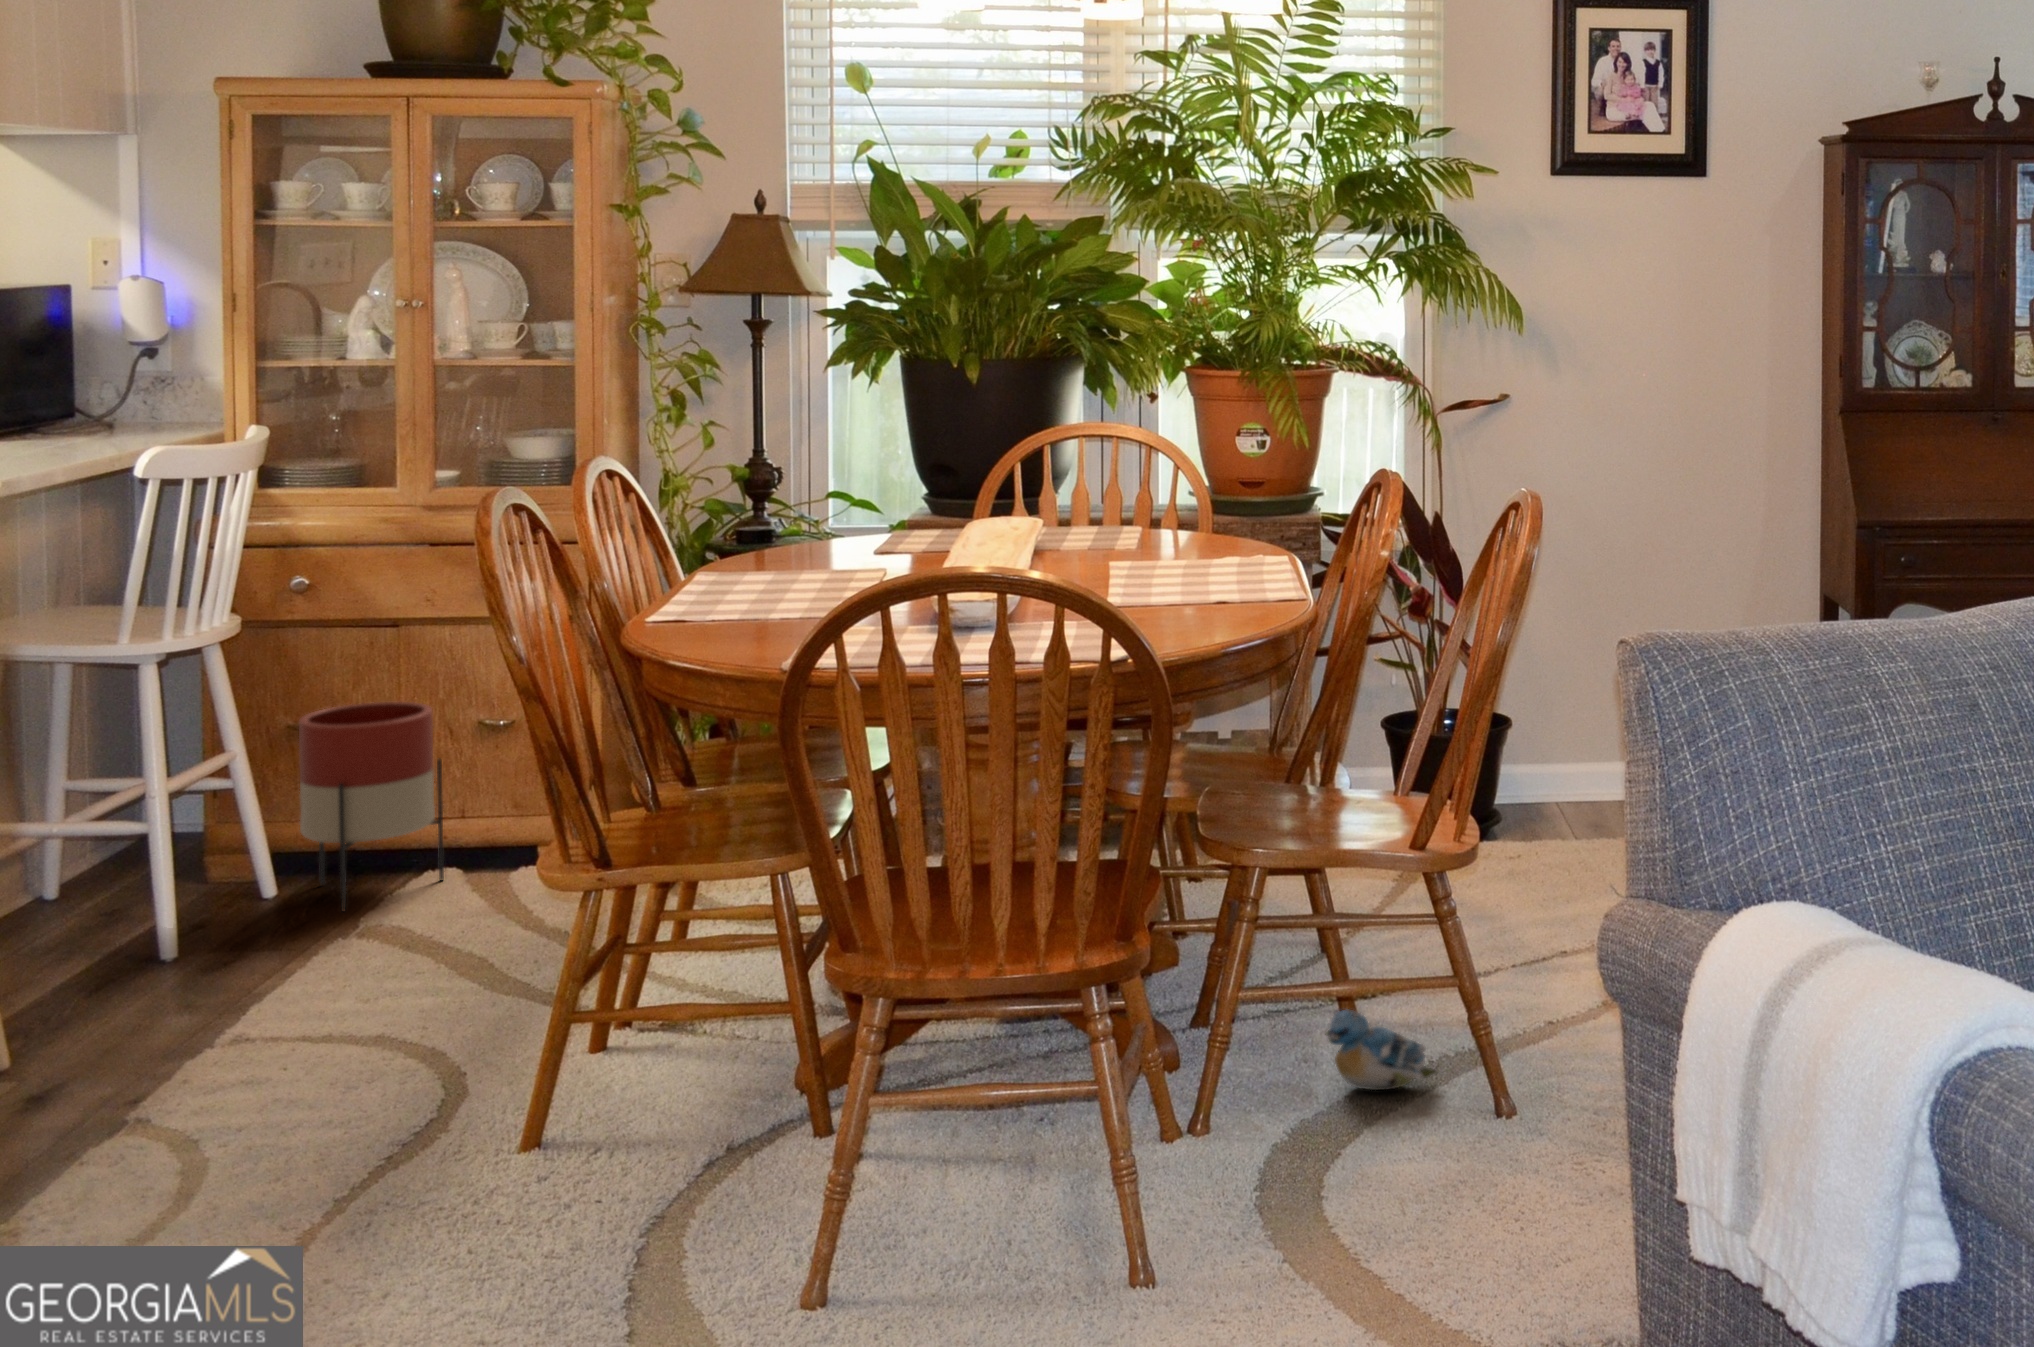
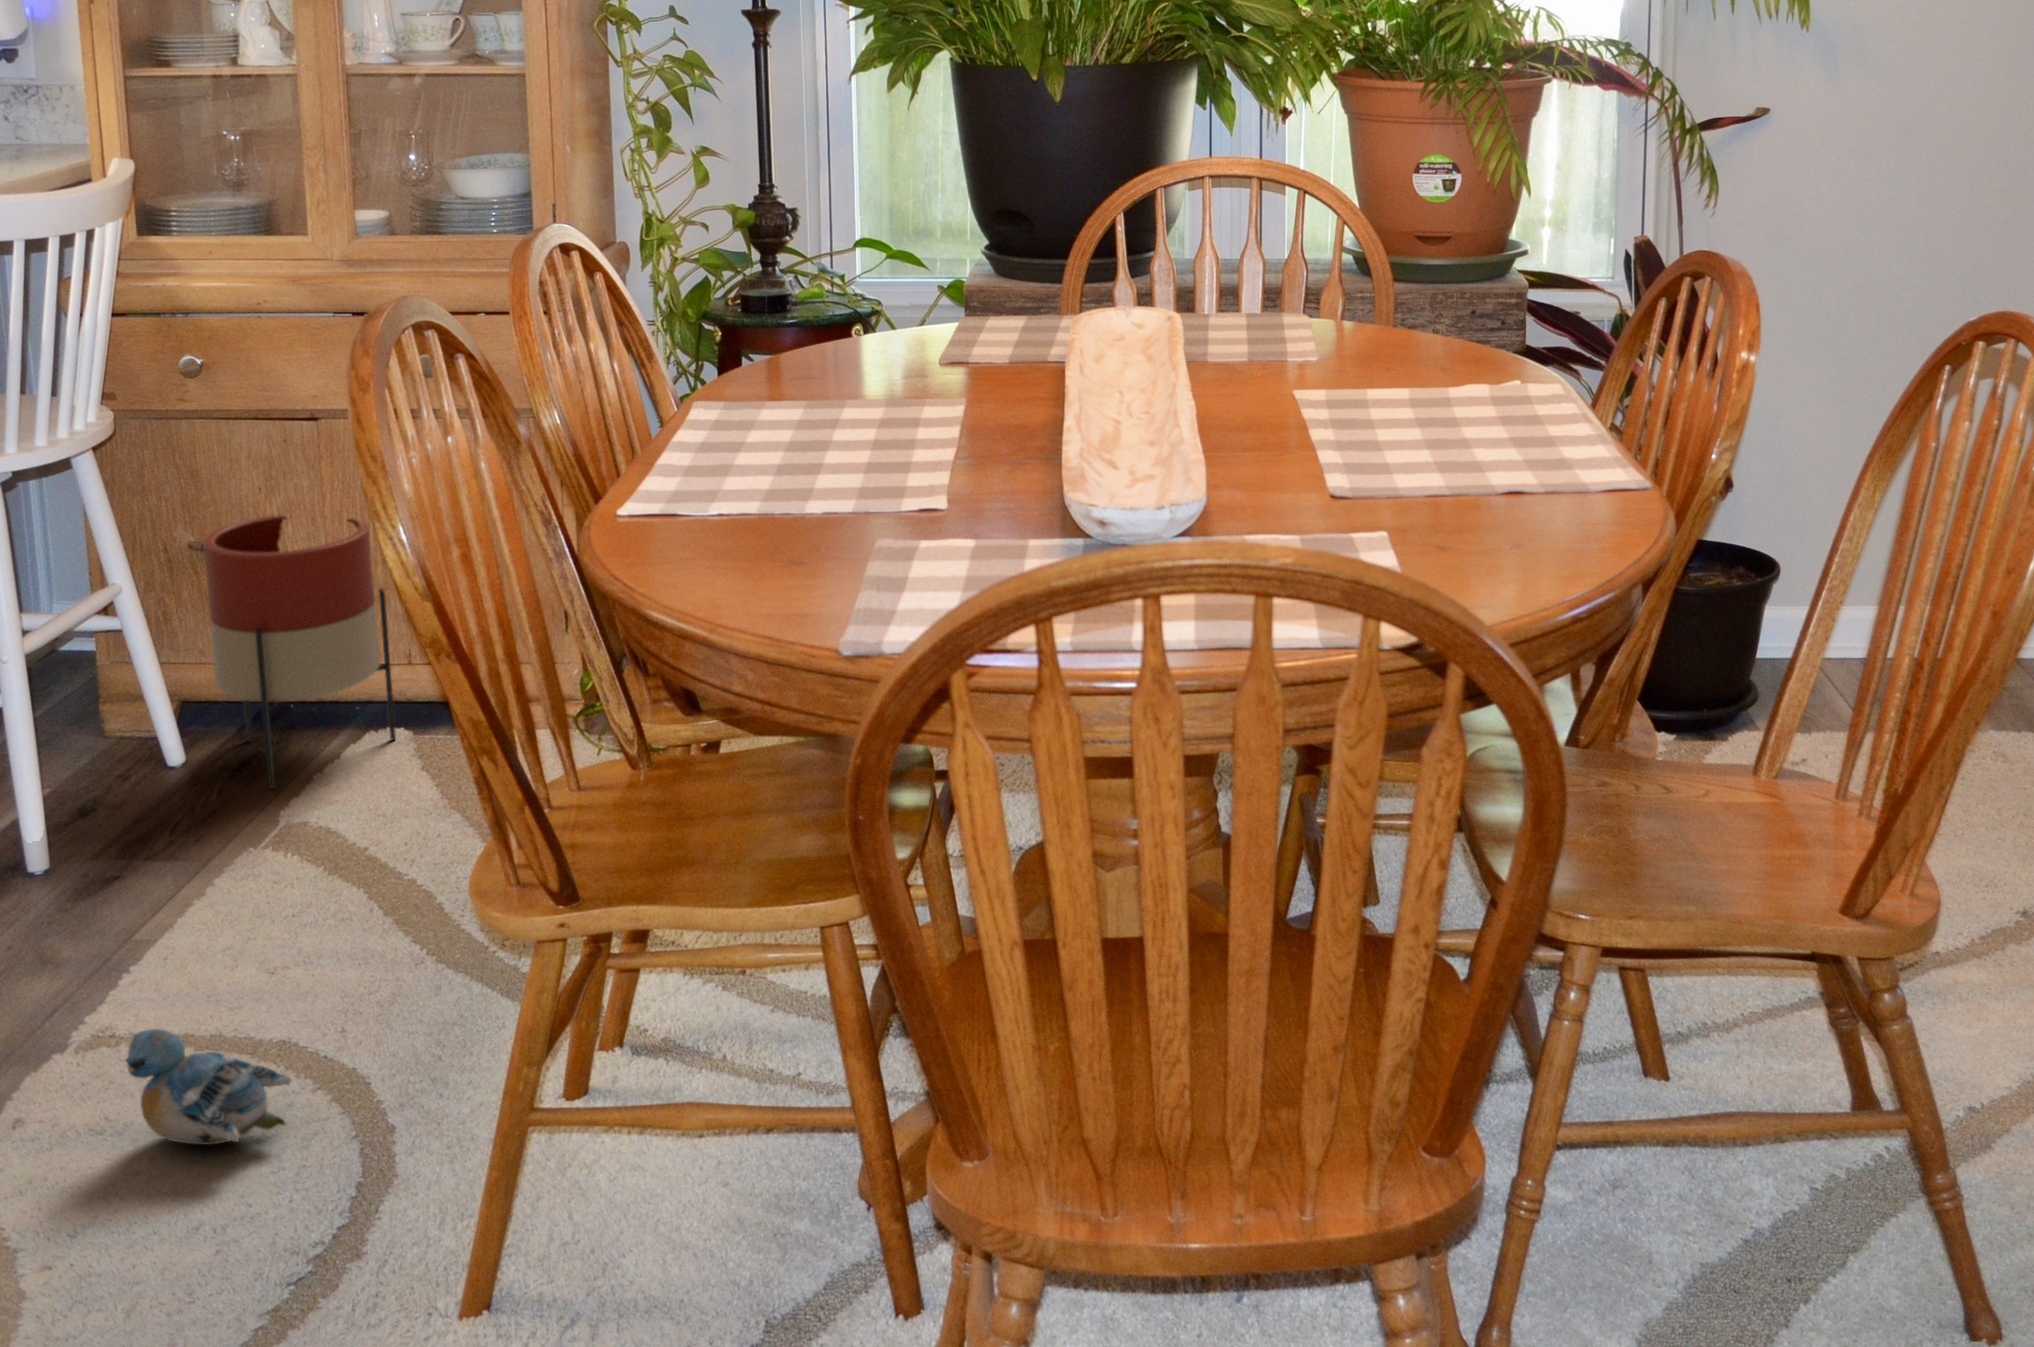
plush toy: present [1326,1010,1437,1090] -> present [126,1029,291,1145]

